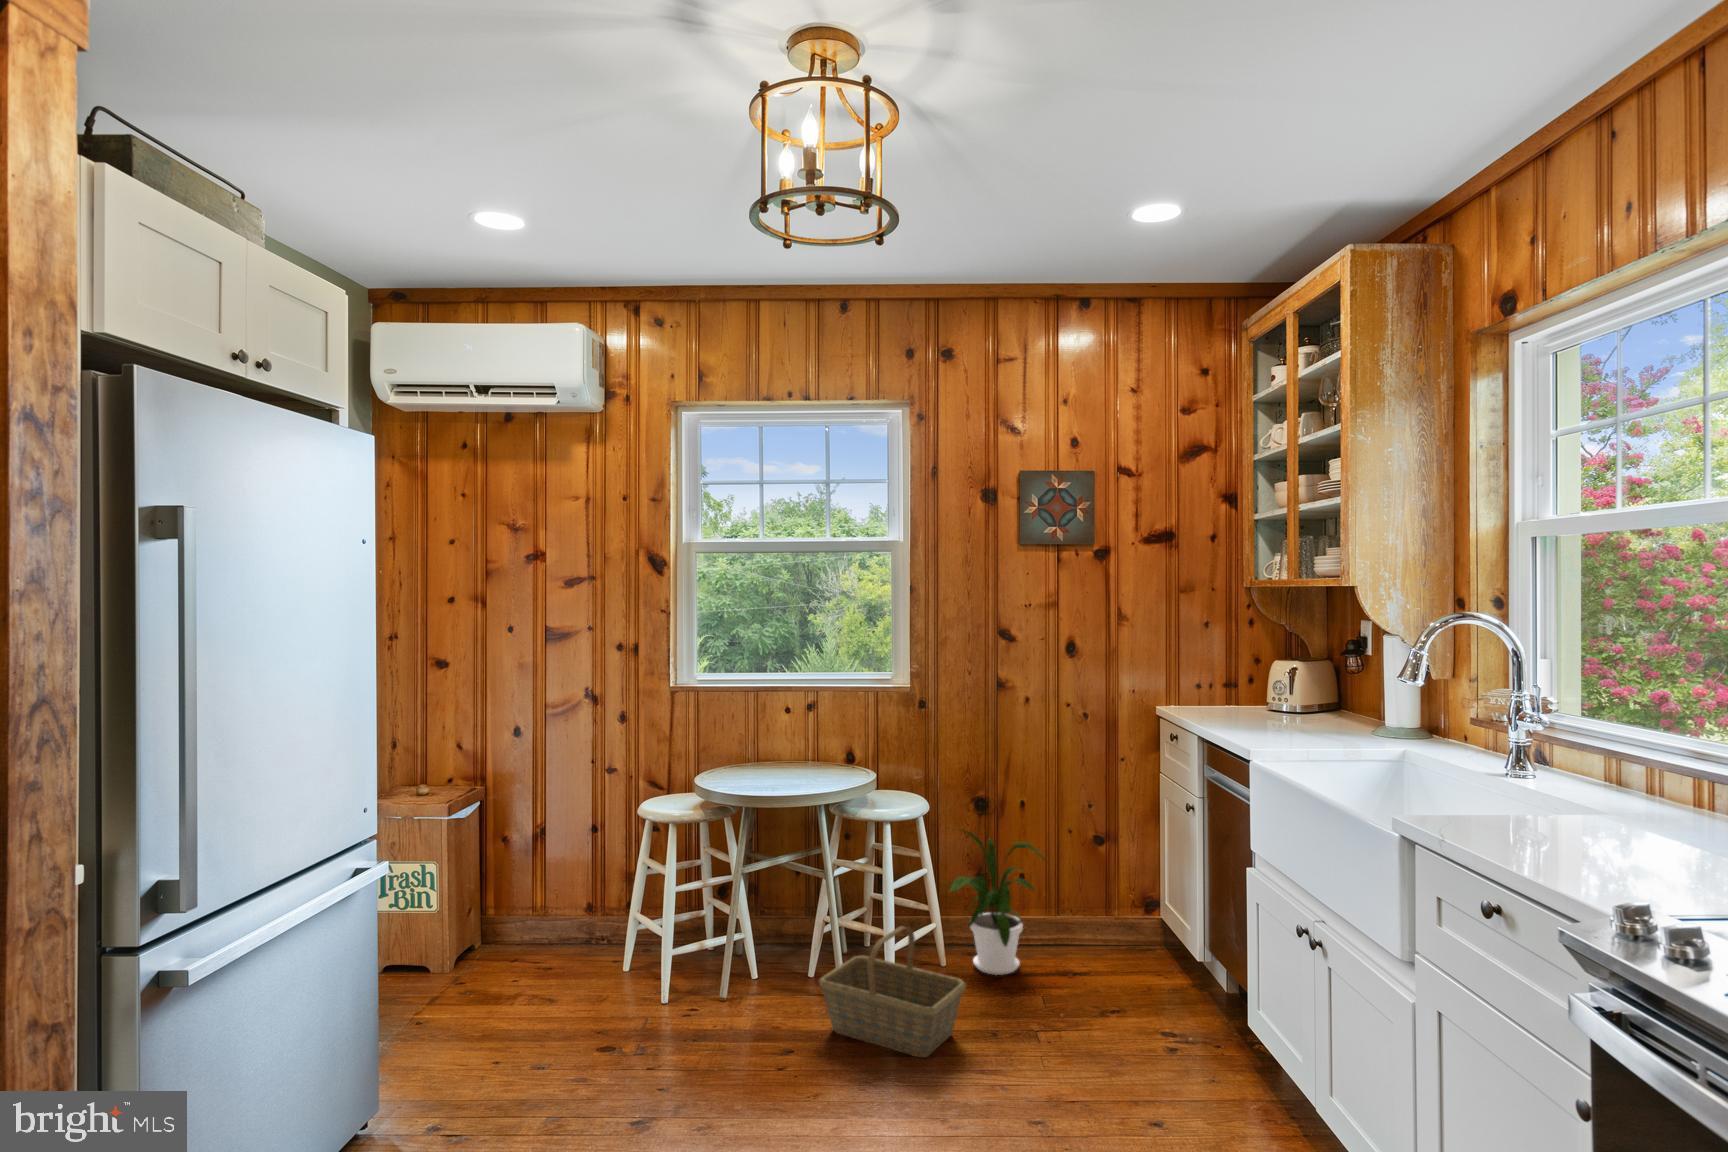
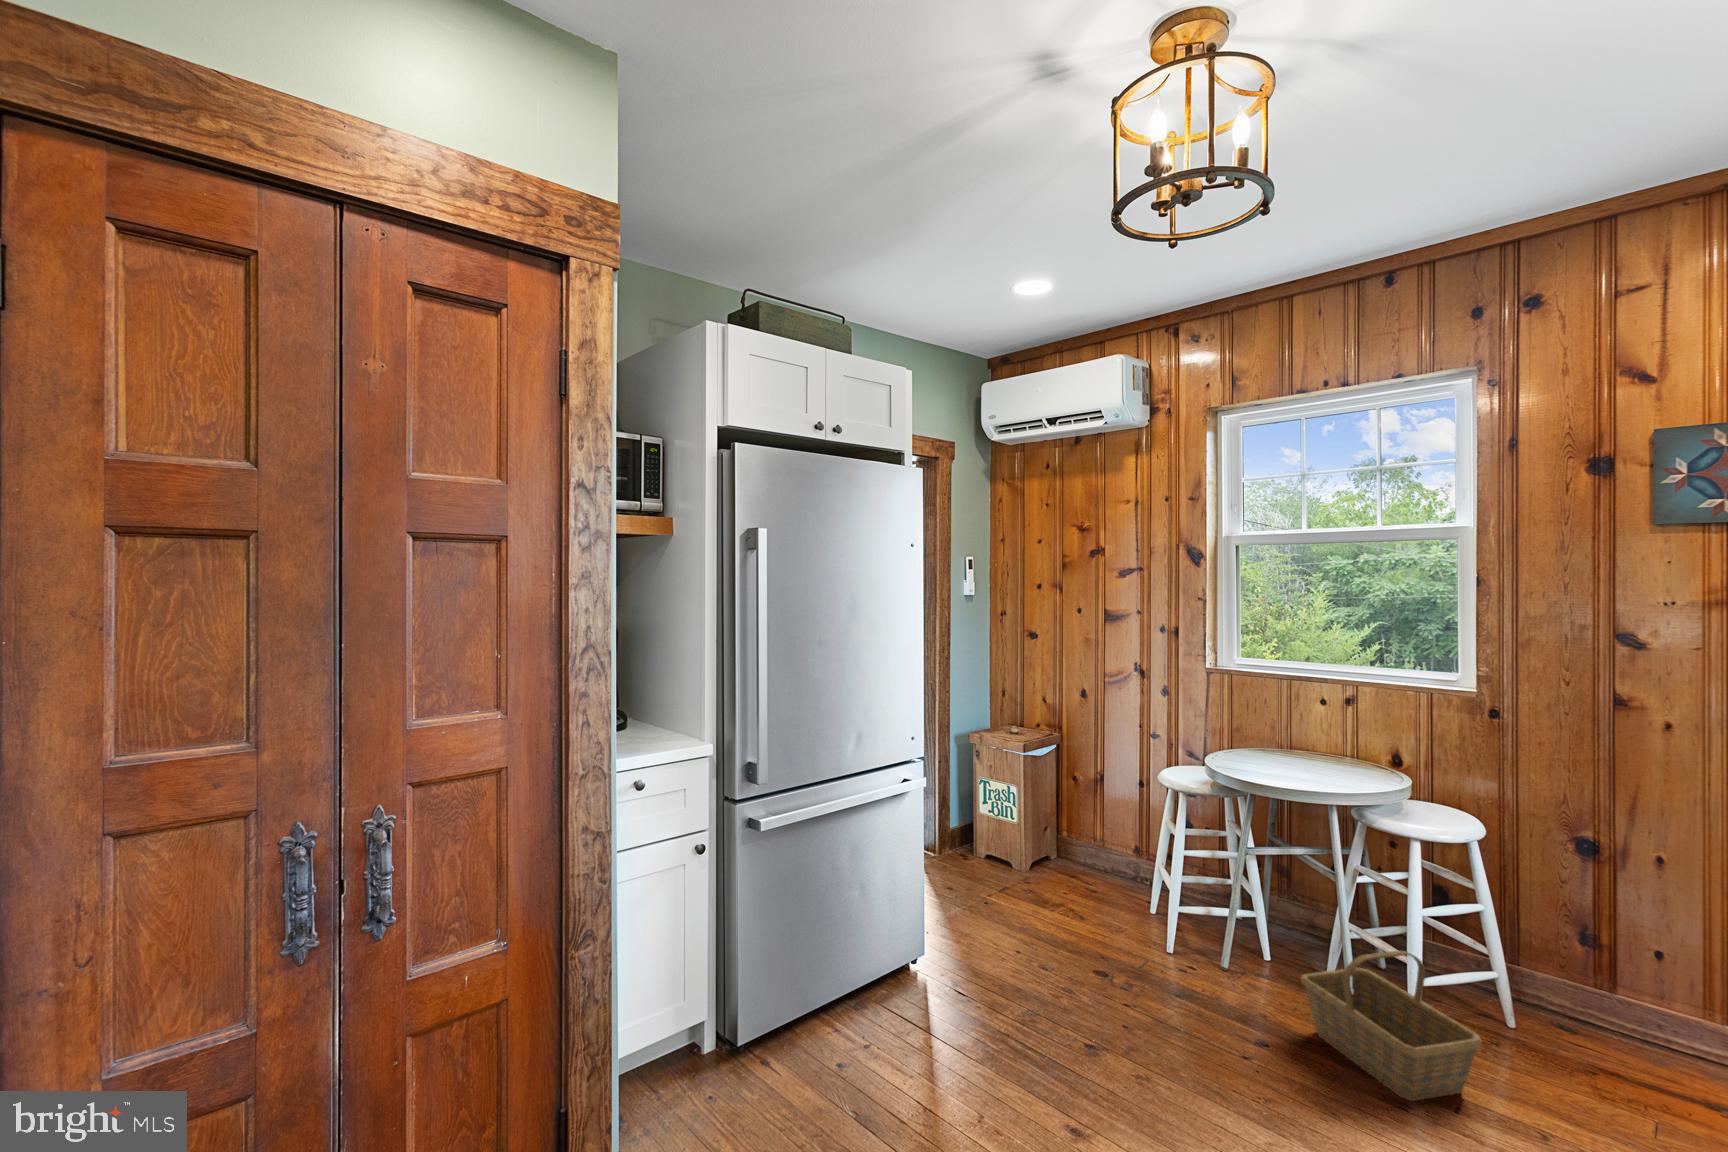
house plant: present [944,830,1046,975] -> none [1489,861,1672,1062]

